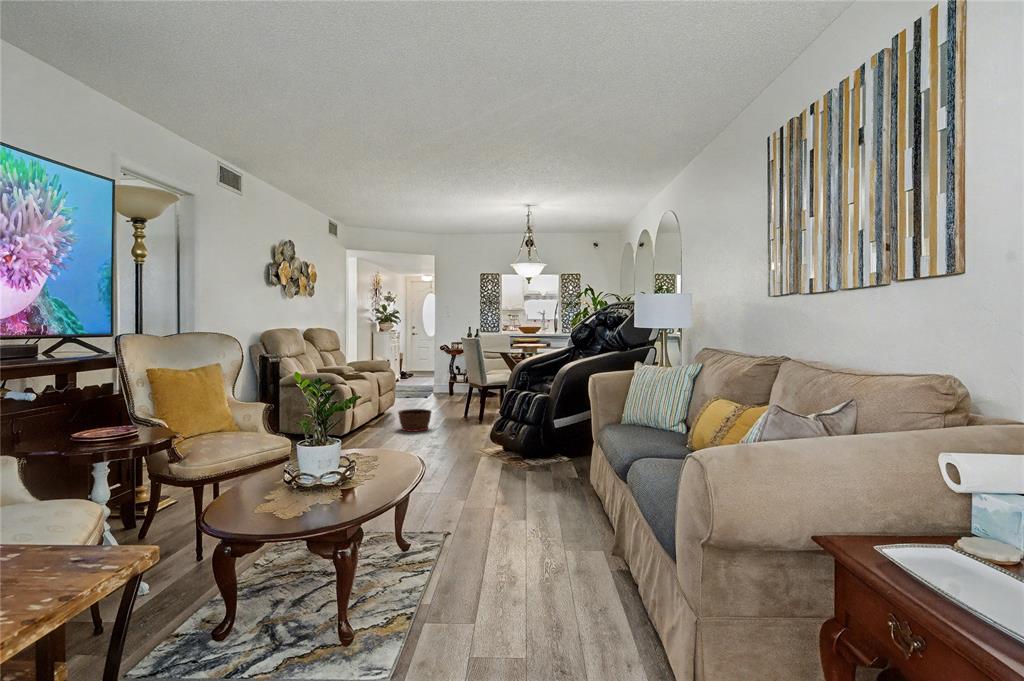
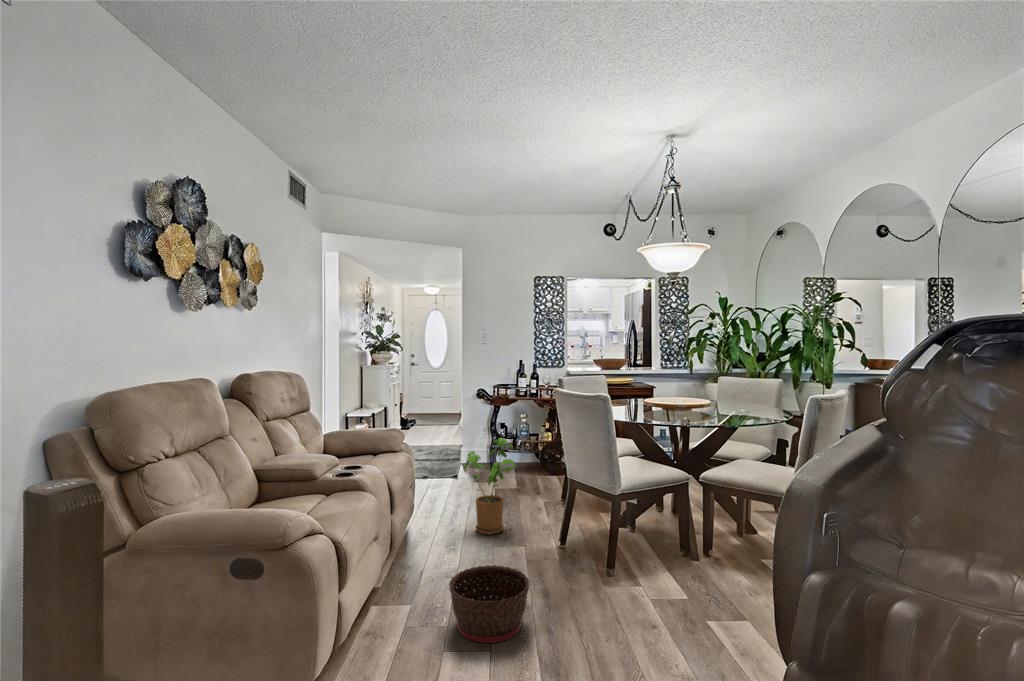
house plant: none [419,364,446,412] -> present [464,438,517,534]

